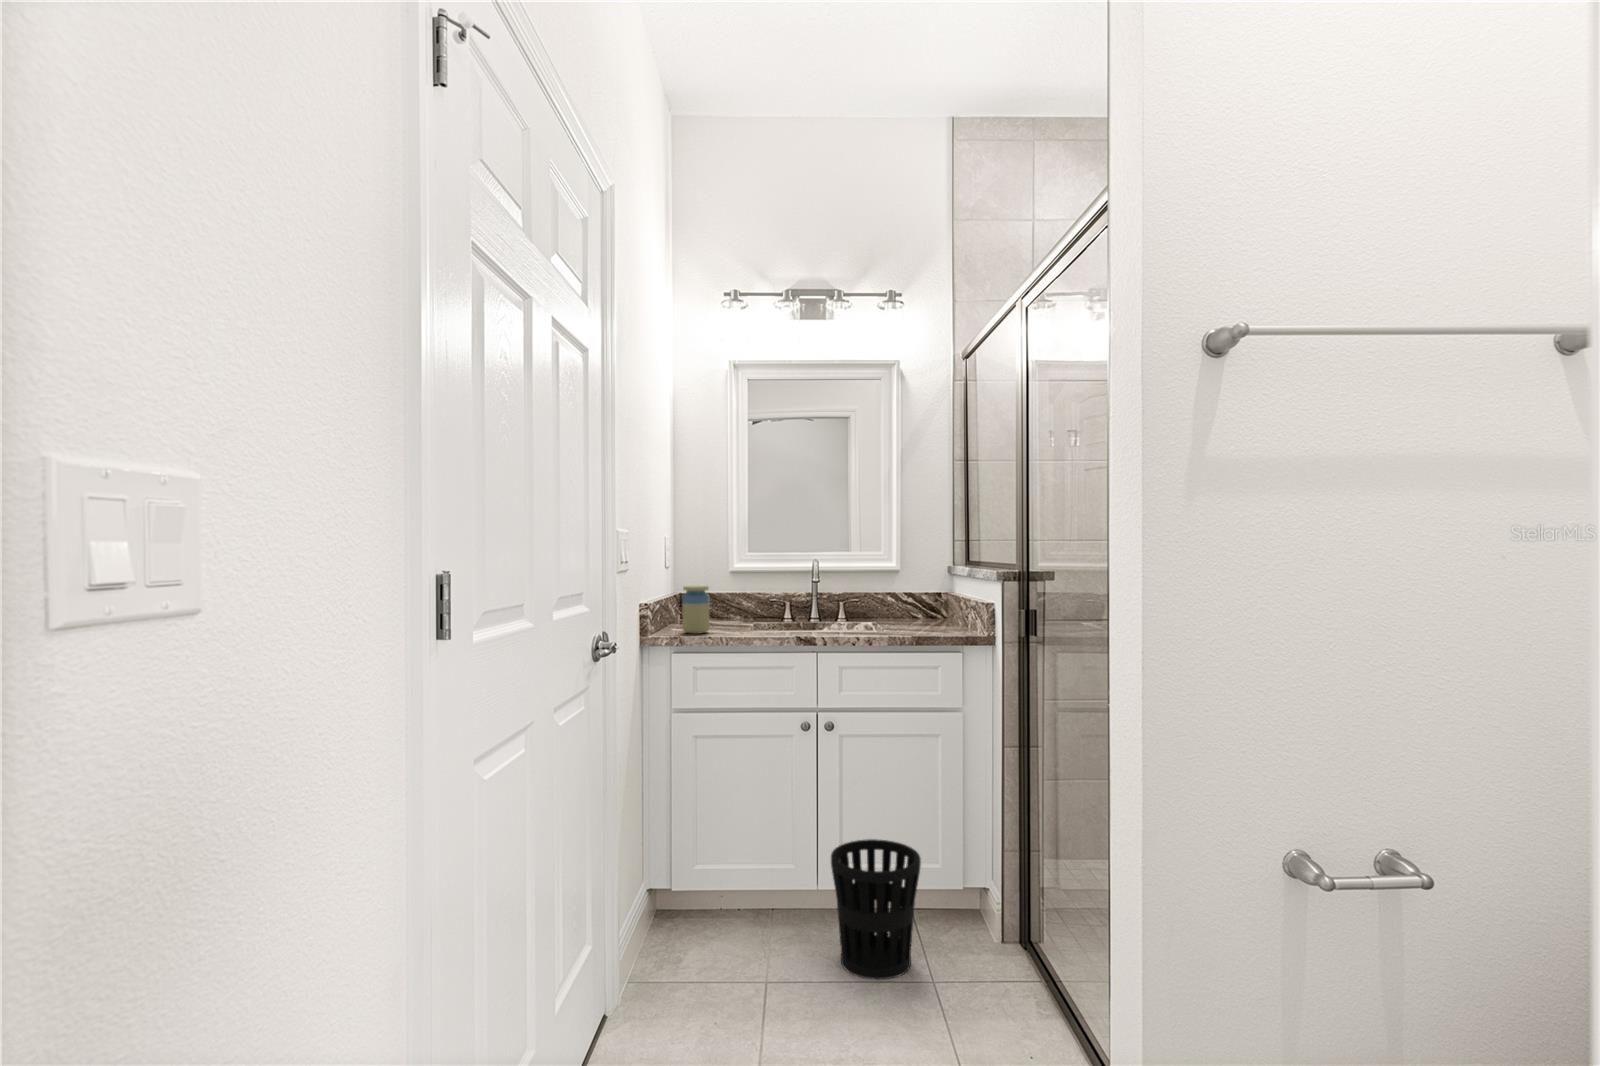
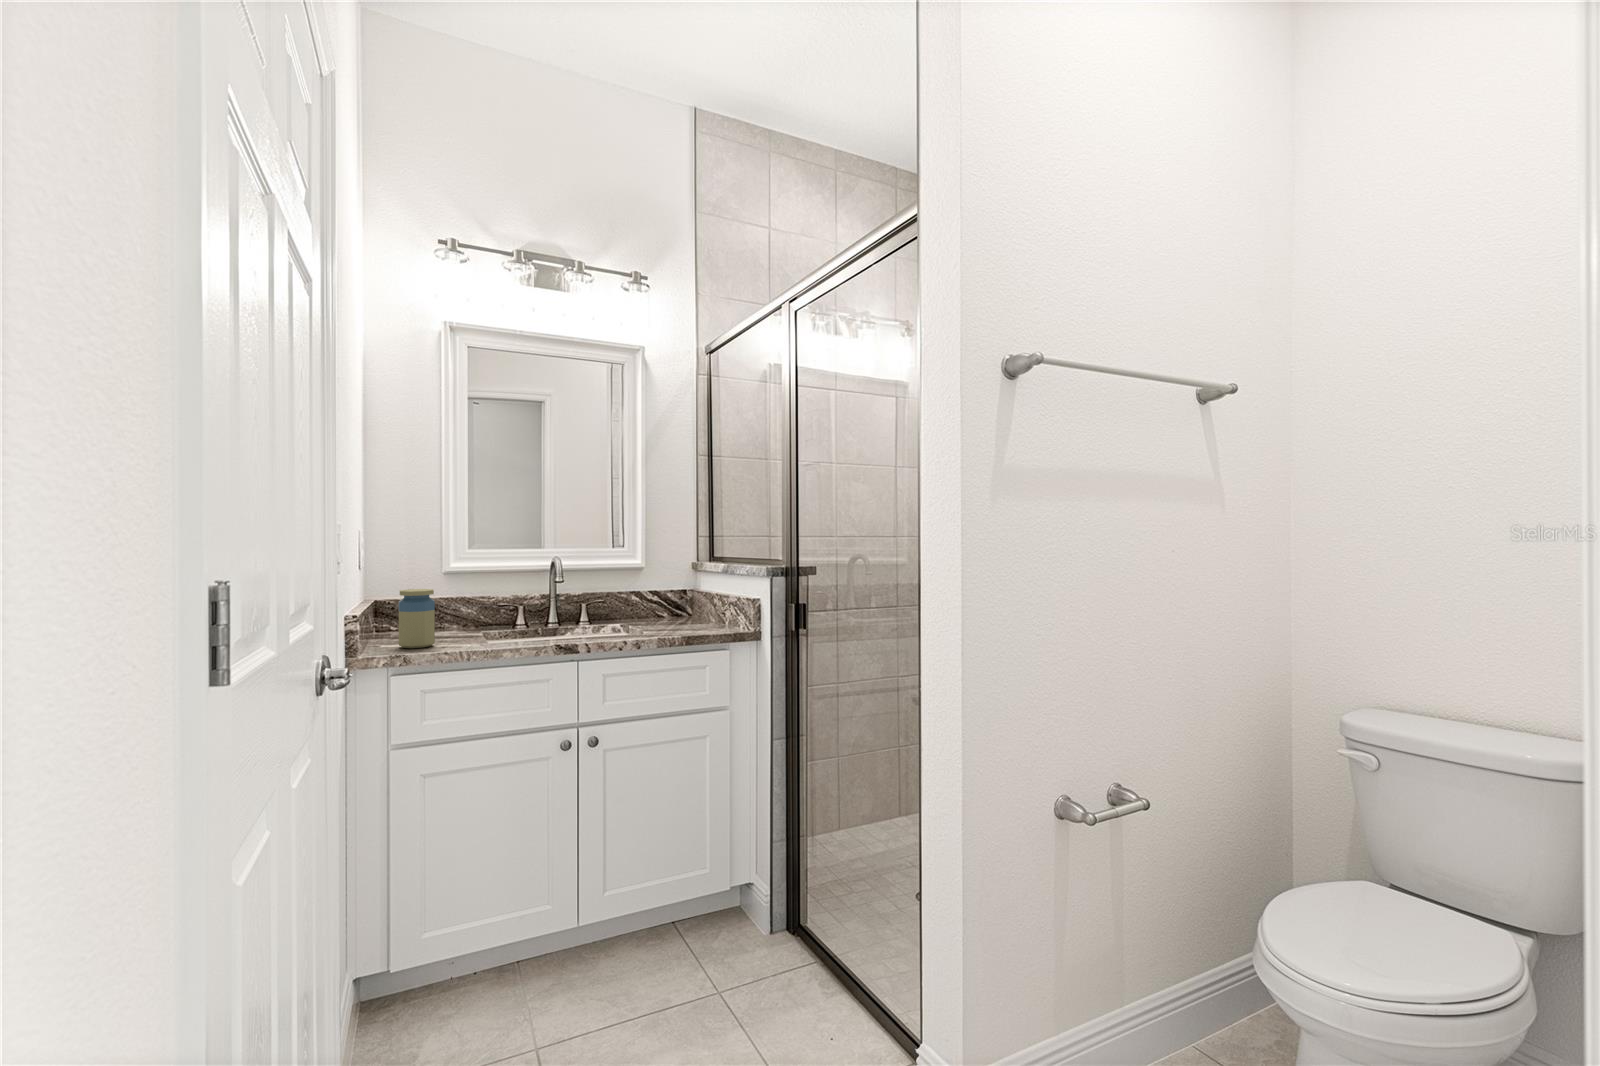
wastebasket: present [831,839,921,979] -> none [607,863,709,1028]

